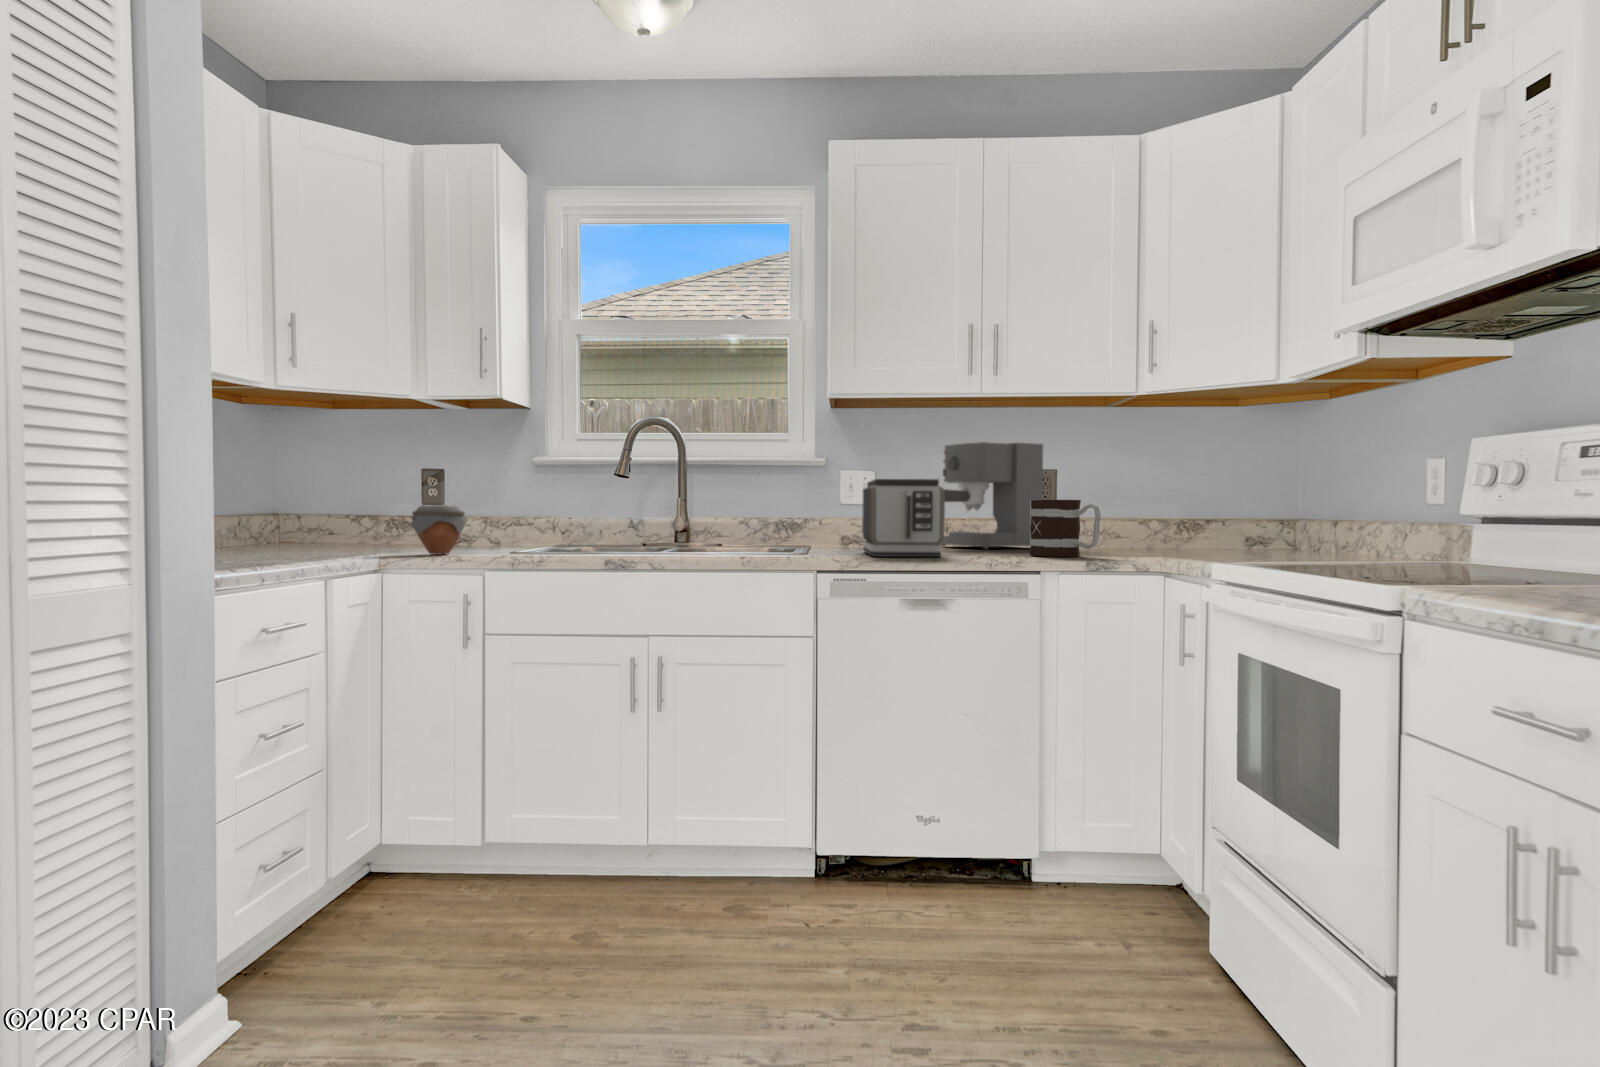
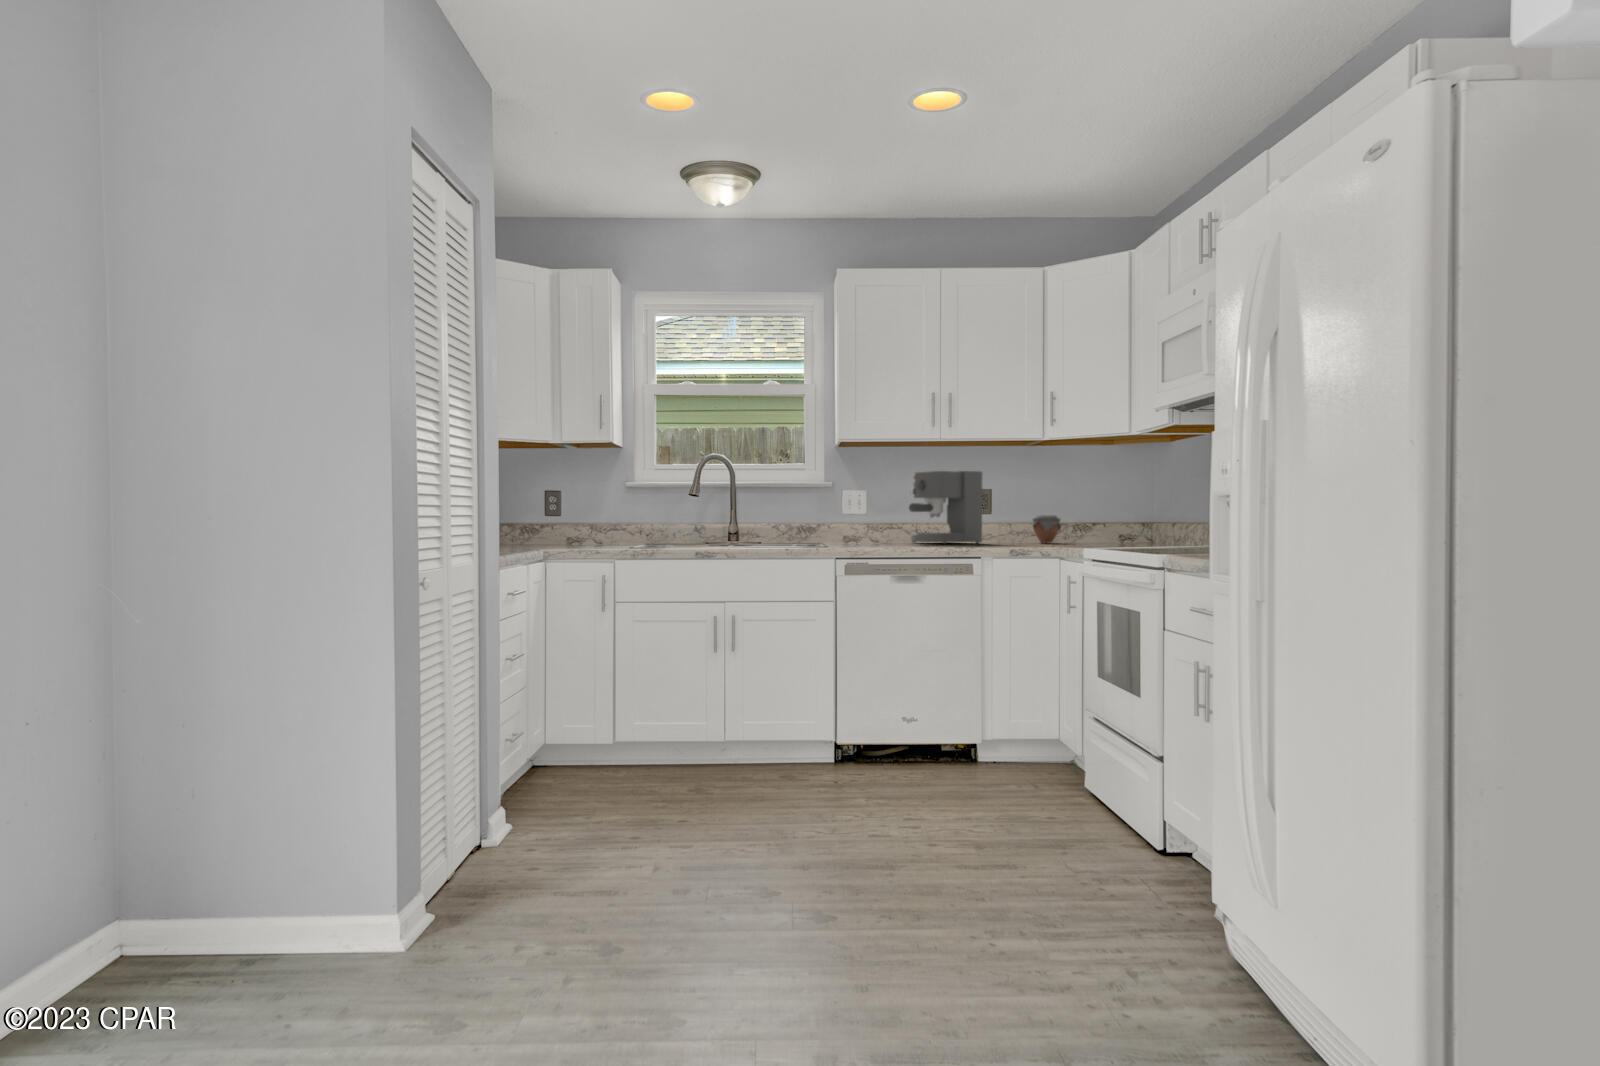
toaster: present [862,479,945,557] -> none [863,498,920,548]
mug: present [1030,500,1101,557] -> none [974,511,1019,547]
jar: present [411,505,467,554] -> present [1032,515,1061,543]

